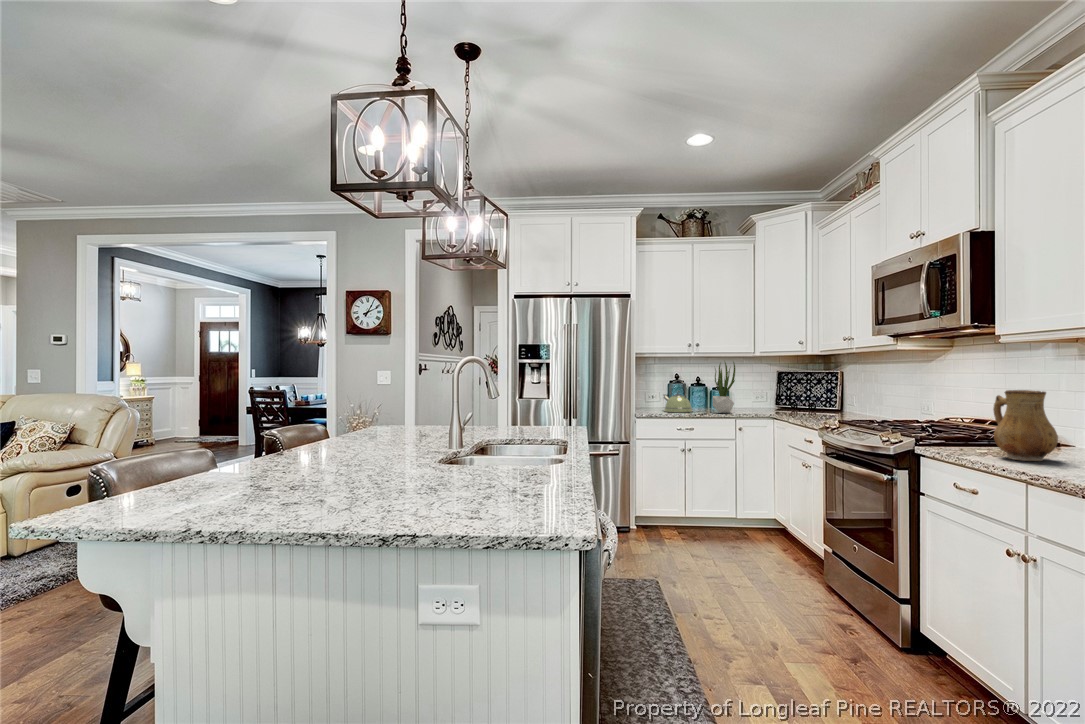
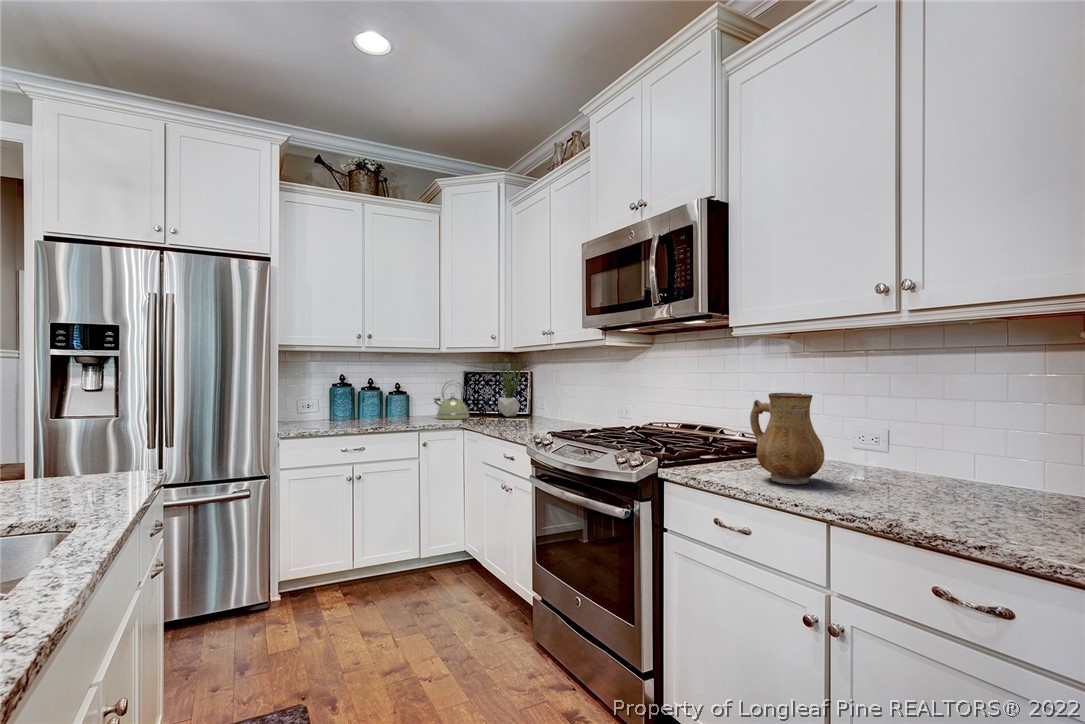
potted plant: present [713,362,735,413] -> present [498,359,521,417]
kettle: present [664,382,692,412] -> present [434,381,469,419]

